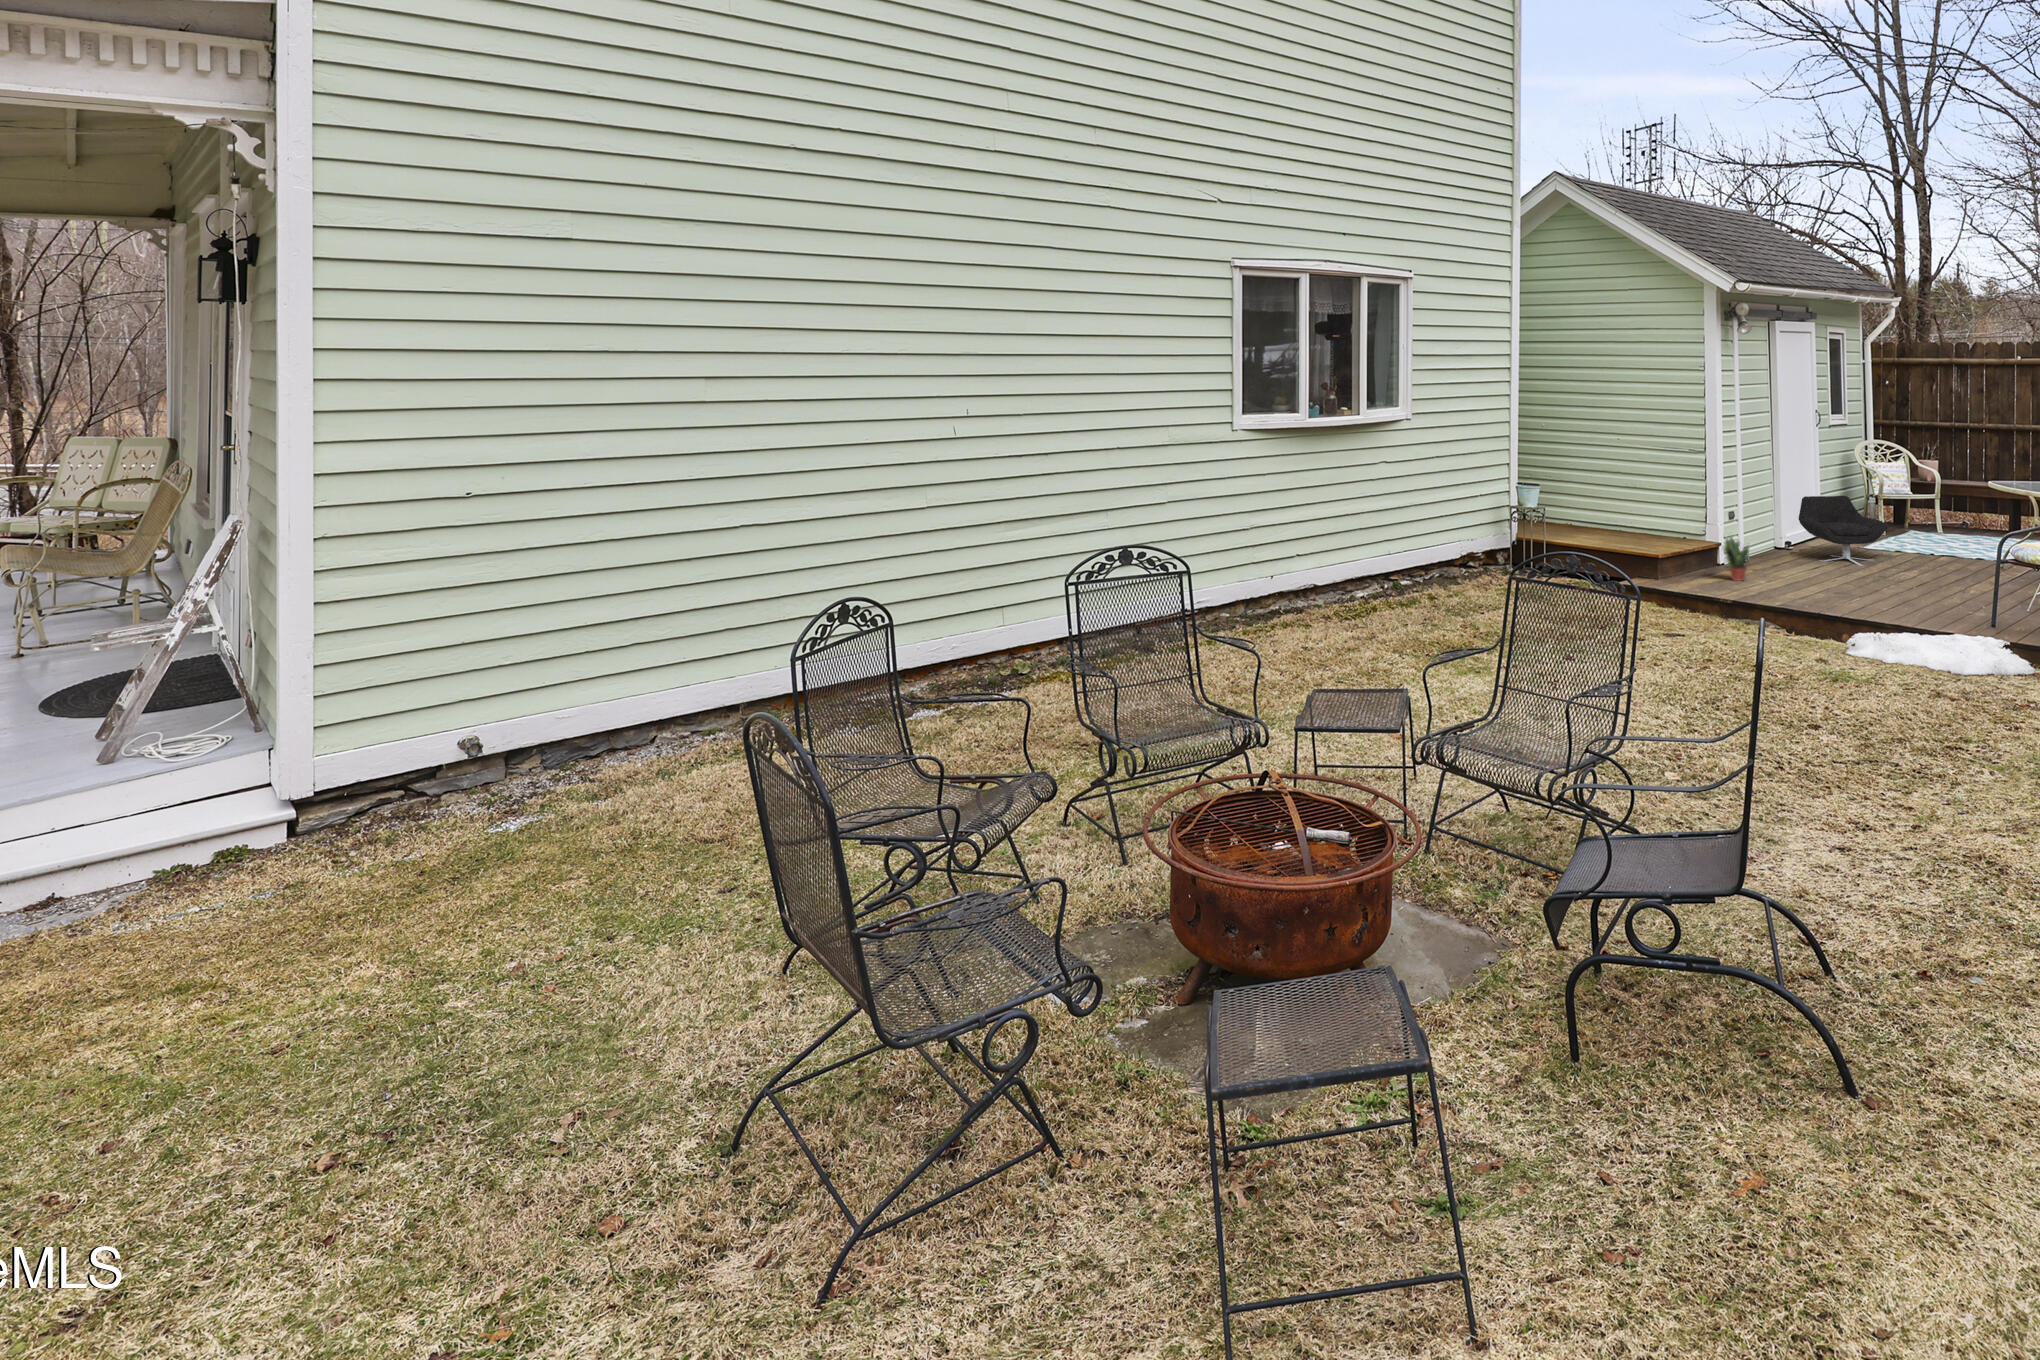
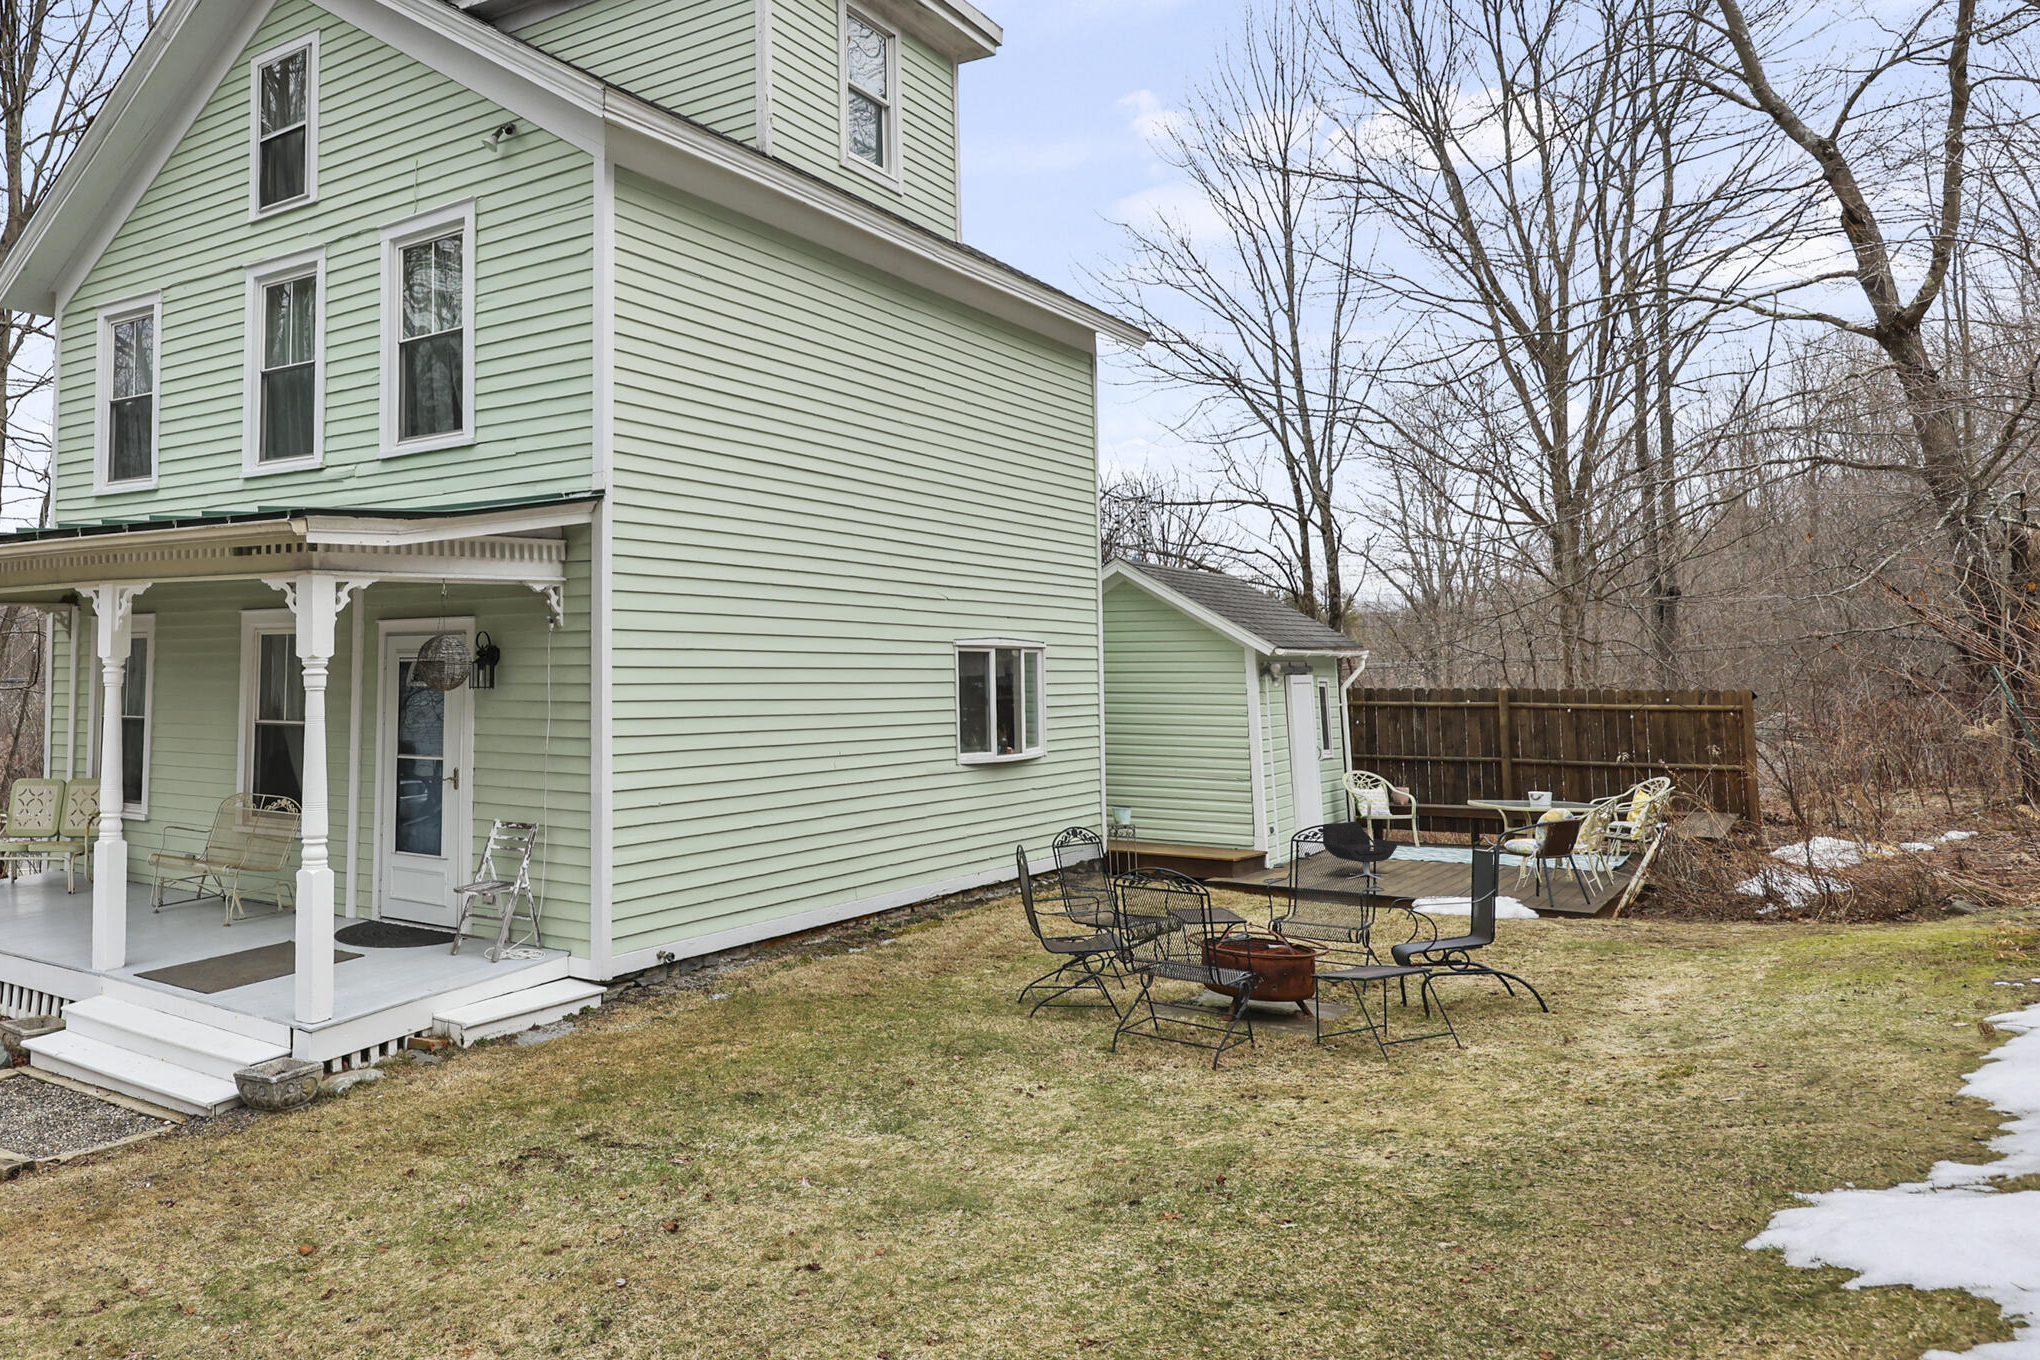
potted plant: present [1724,537,1749,581] -> none [1288,856,1311,896]

